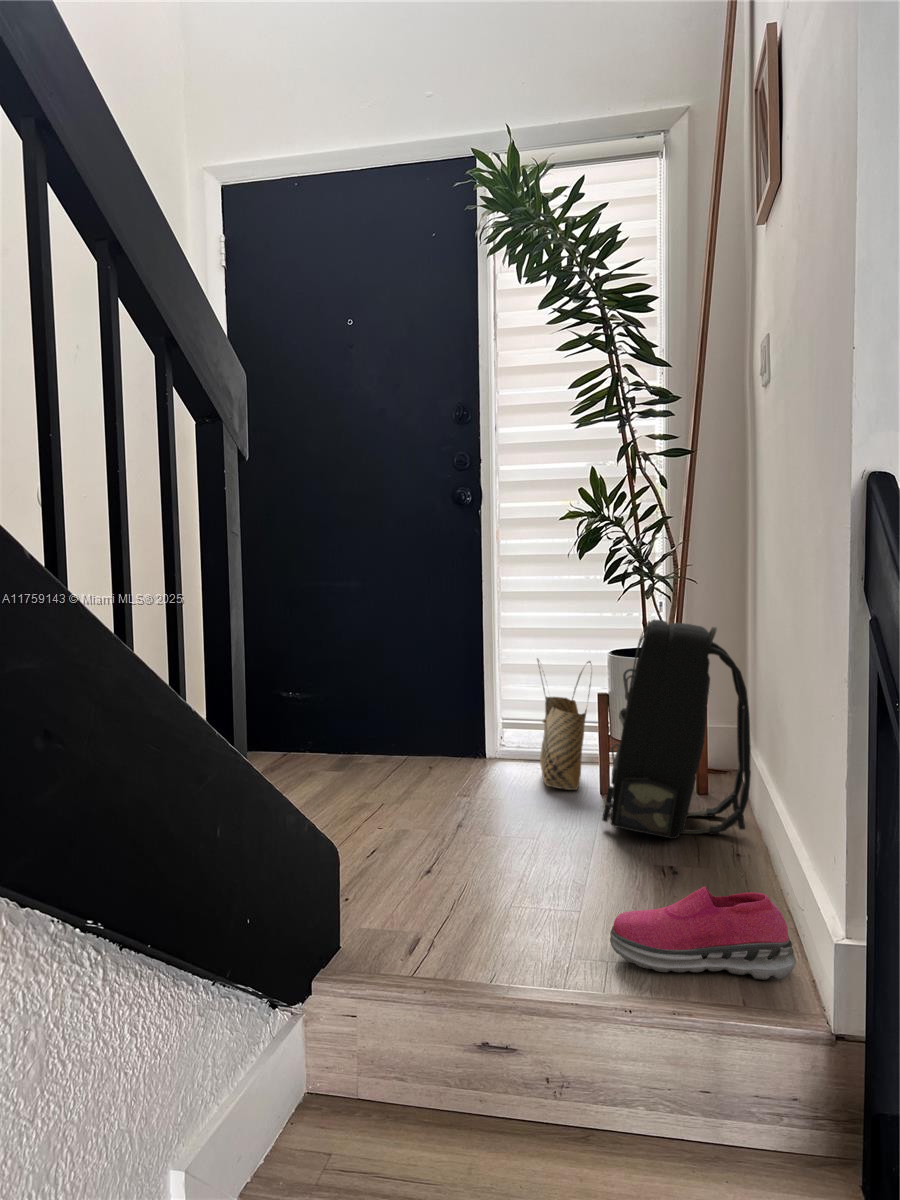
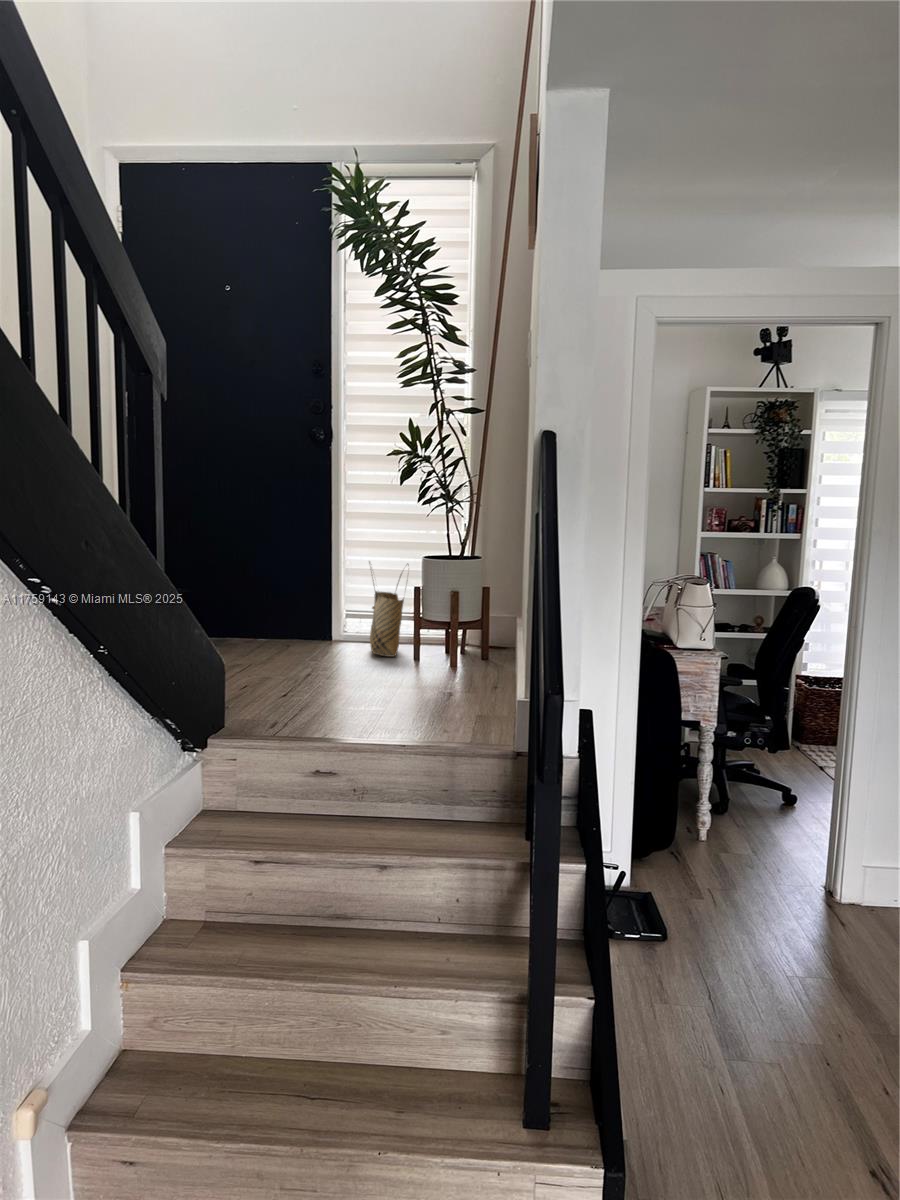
backpack: present [602,620,751,839] -> none [409,529,510,679]
shoe: present [610,887,796,980] -> none [399,680,509,731]

